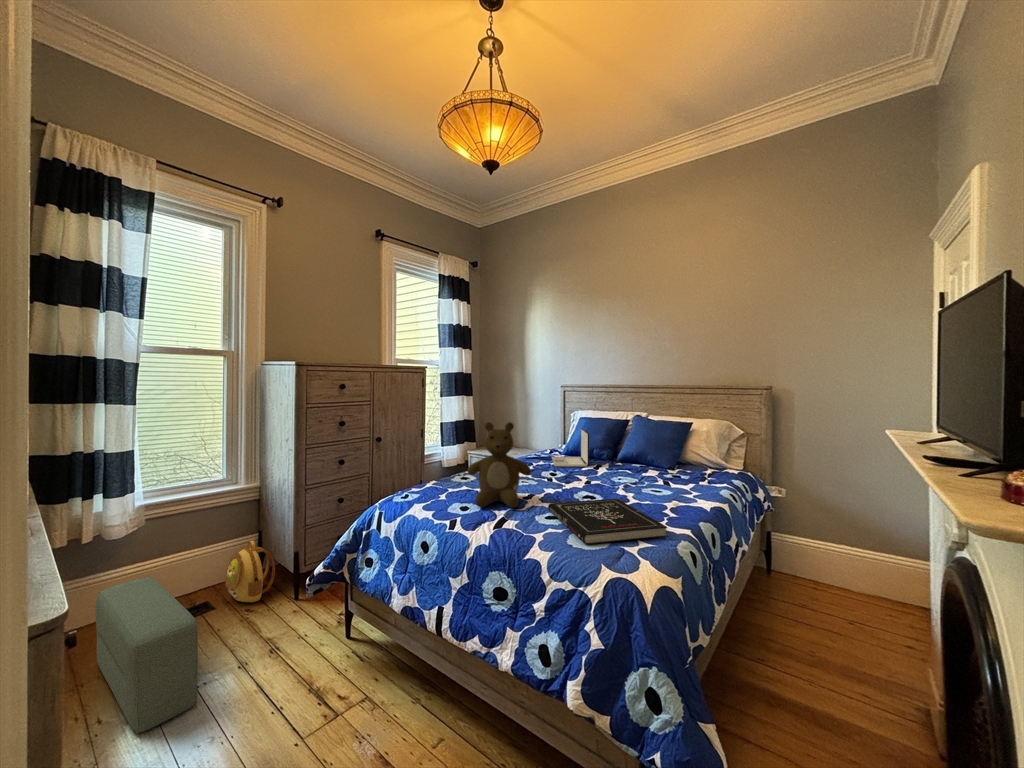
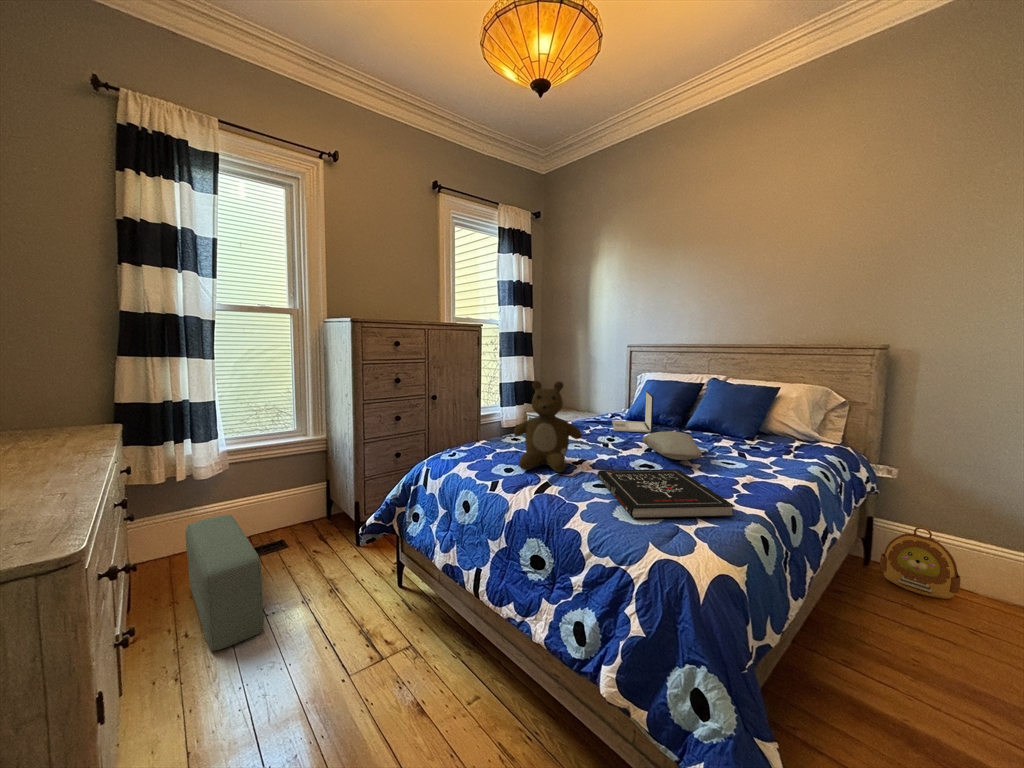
pillow: none [582,465,635,490] -> present [643,431,702,460]
backpack: present [225,541,275,602] -> present [880,527,960,599]

